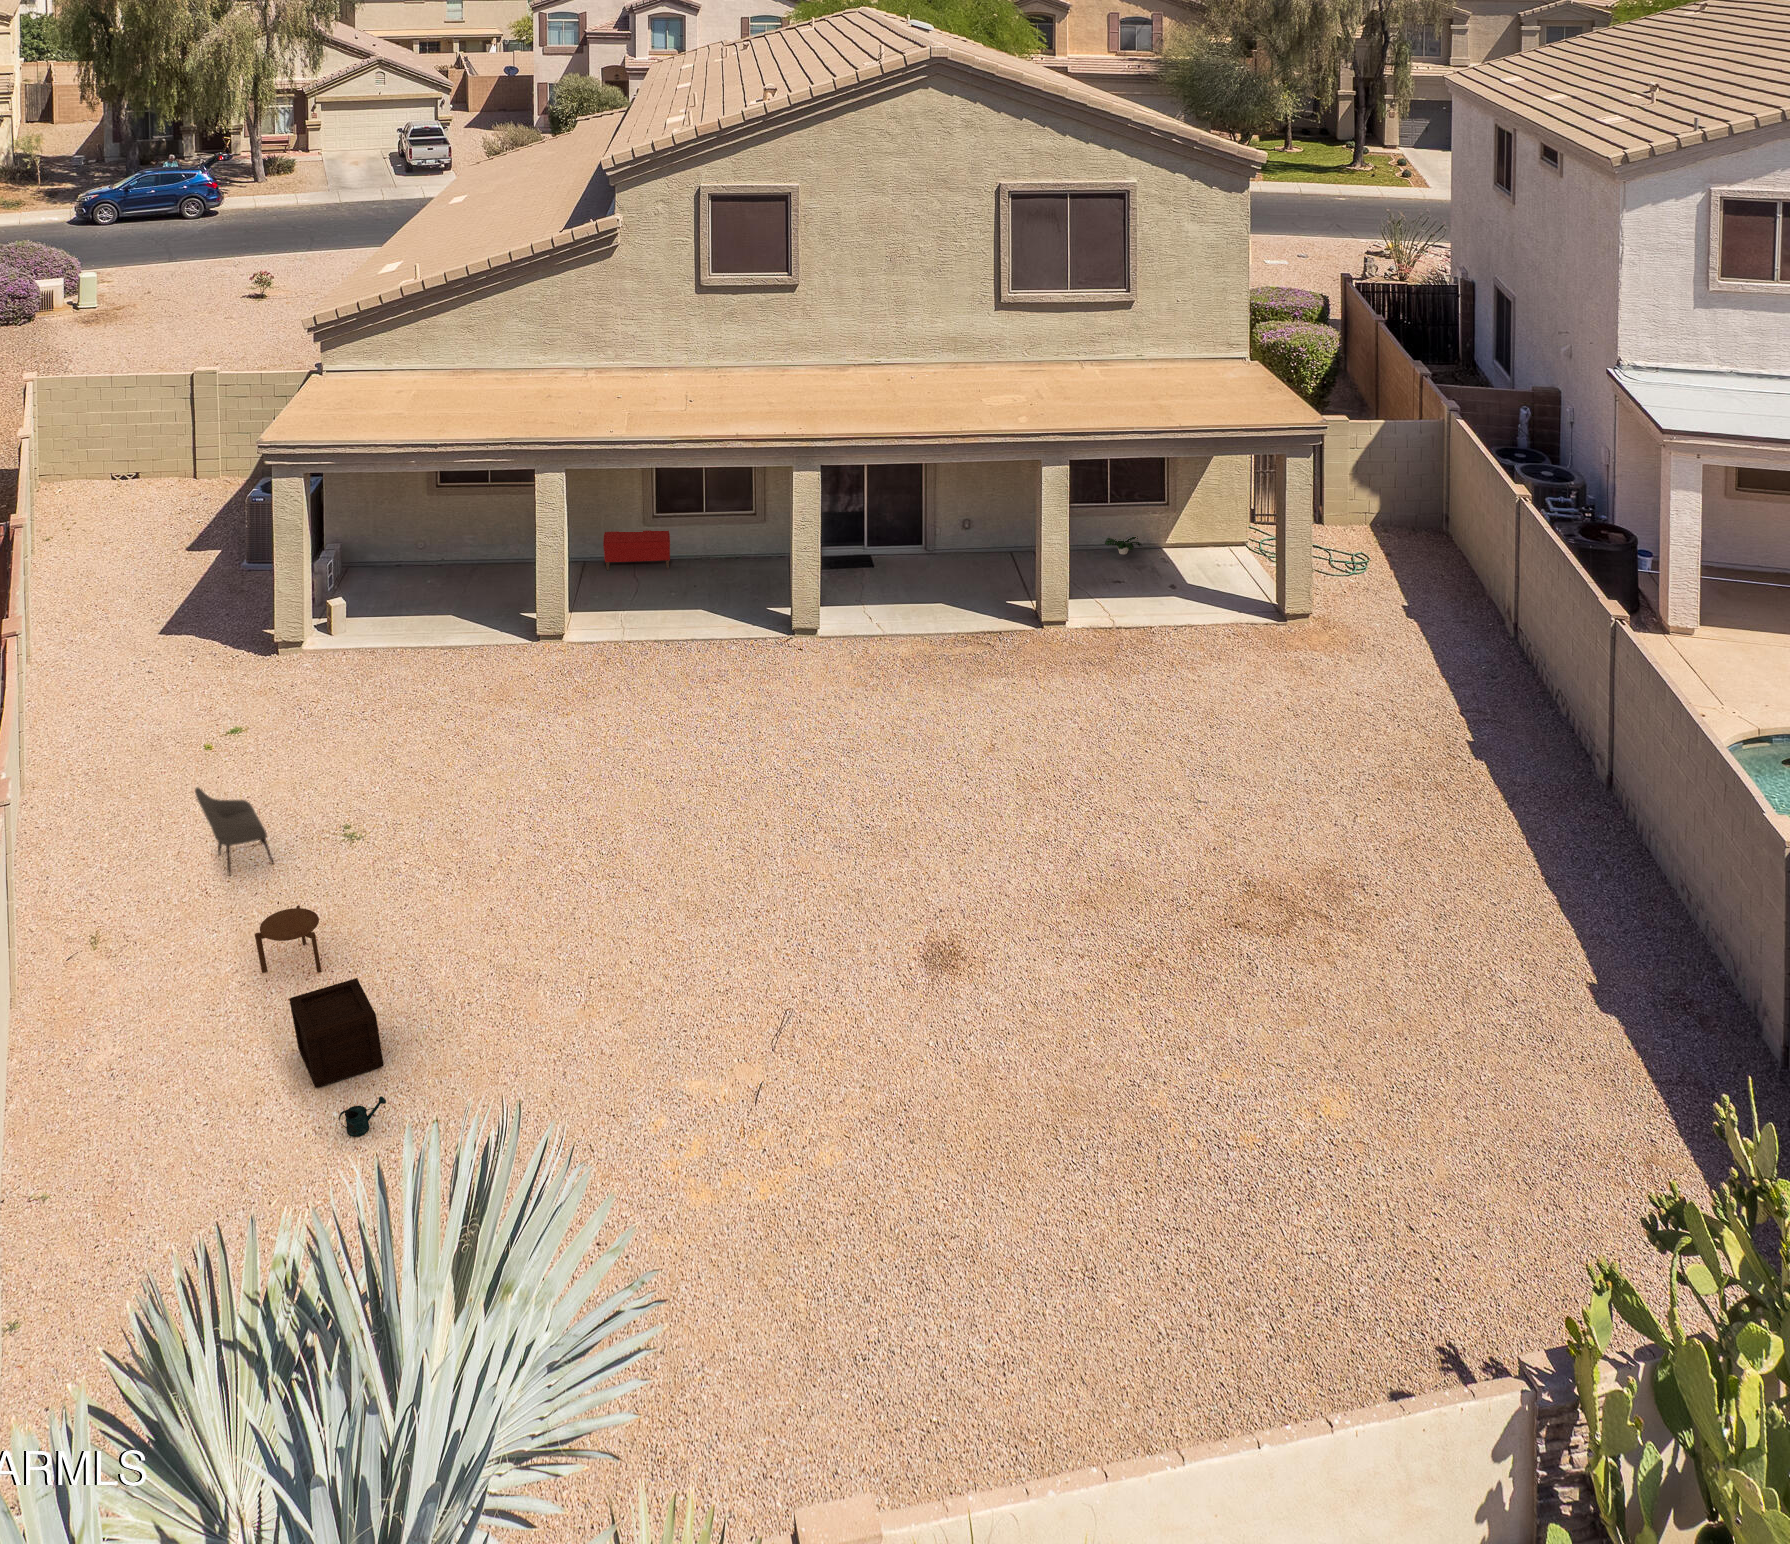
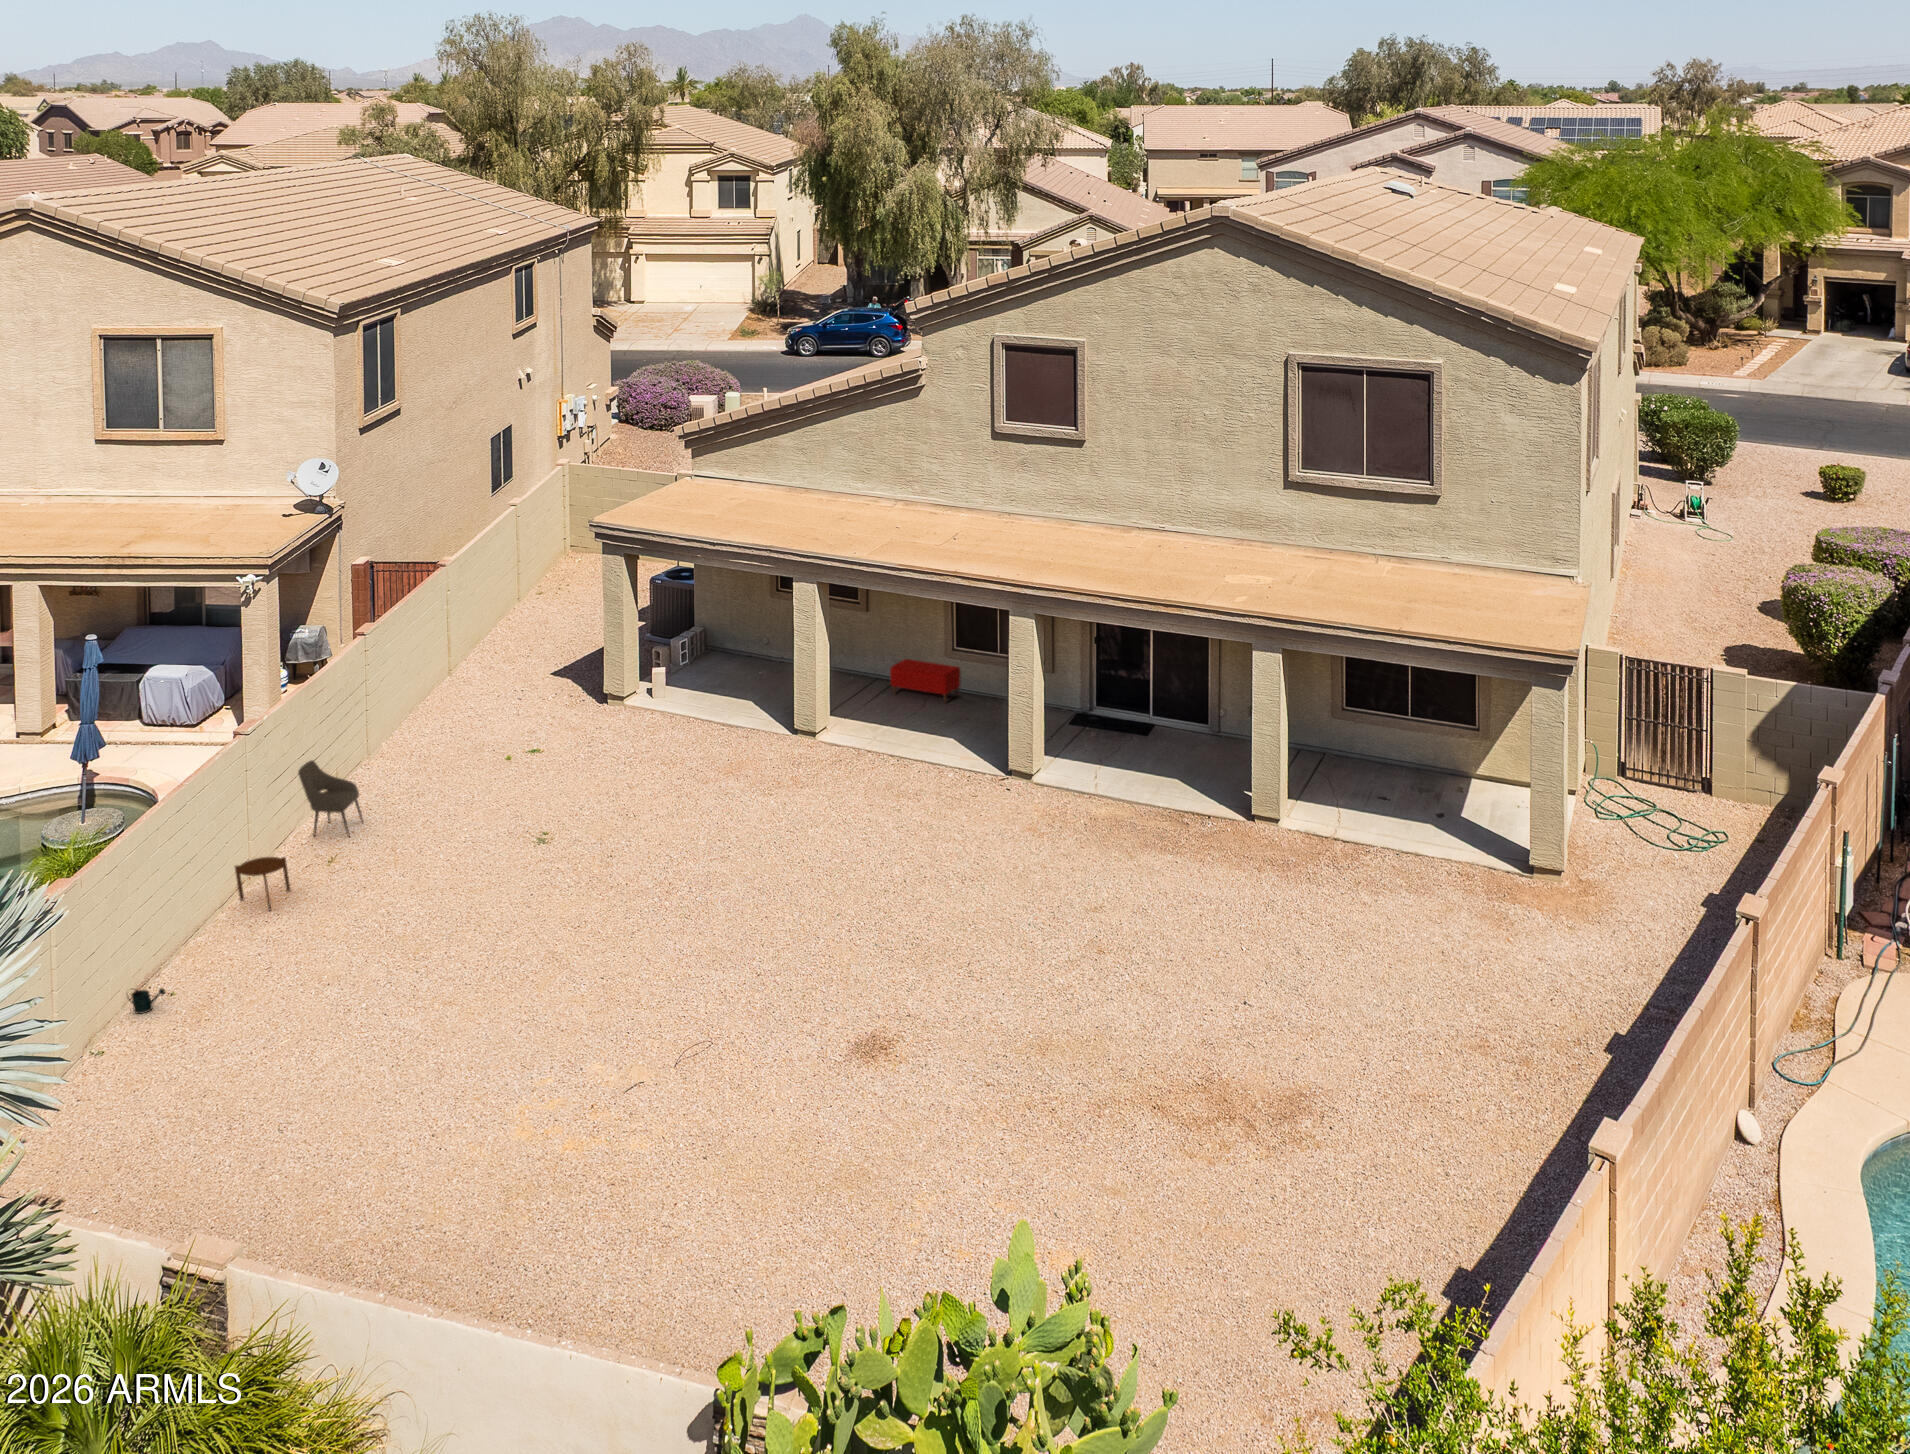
potted plant: present [1105,536,1142,554] -> none [1388,757,1435,781]
wooden crate: present [289,978,384,1088] -> none [150,905,238,979]

